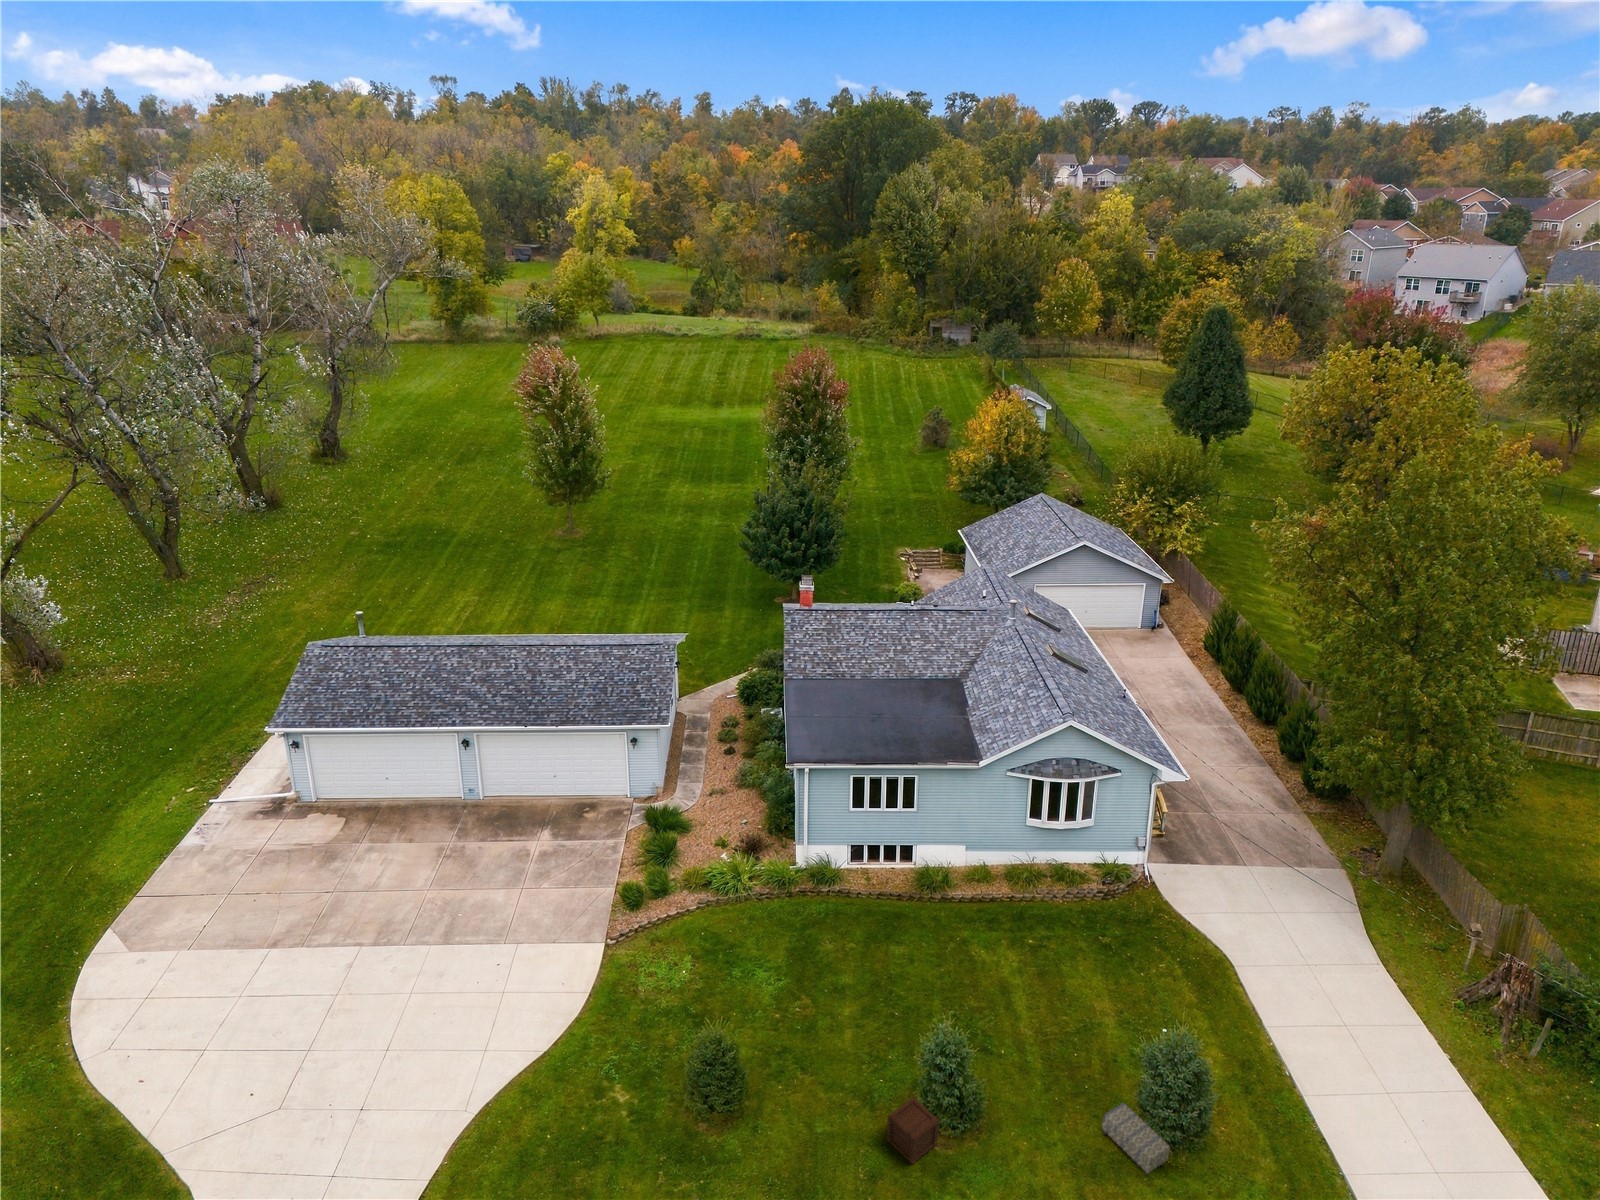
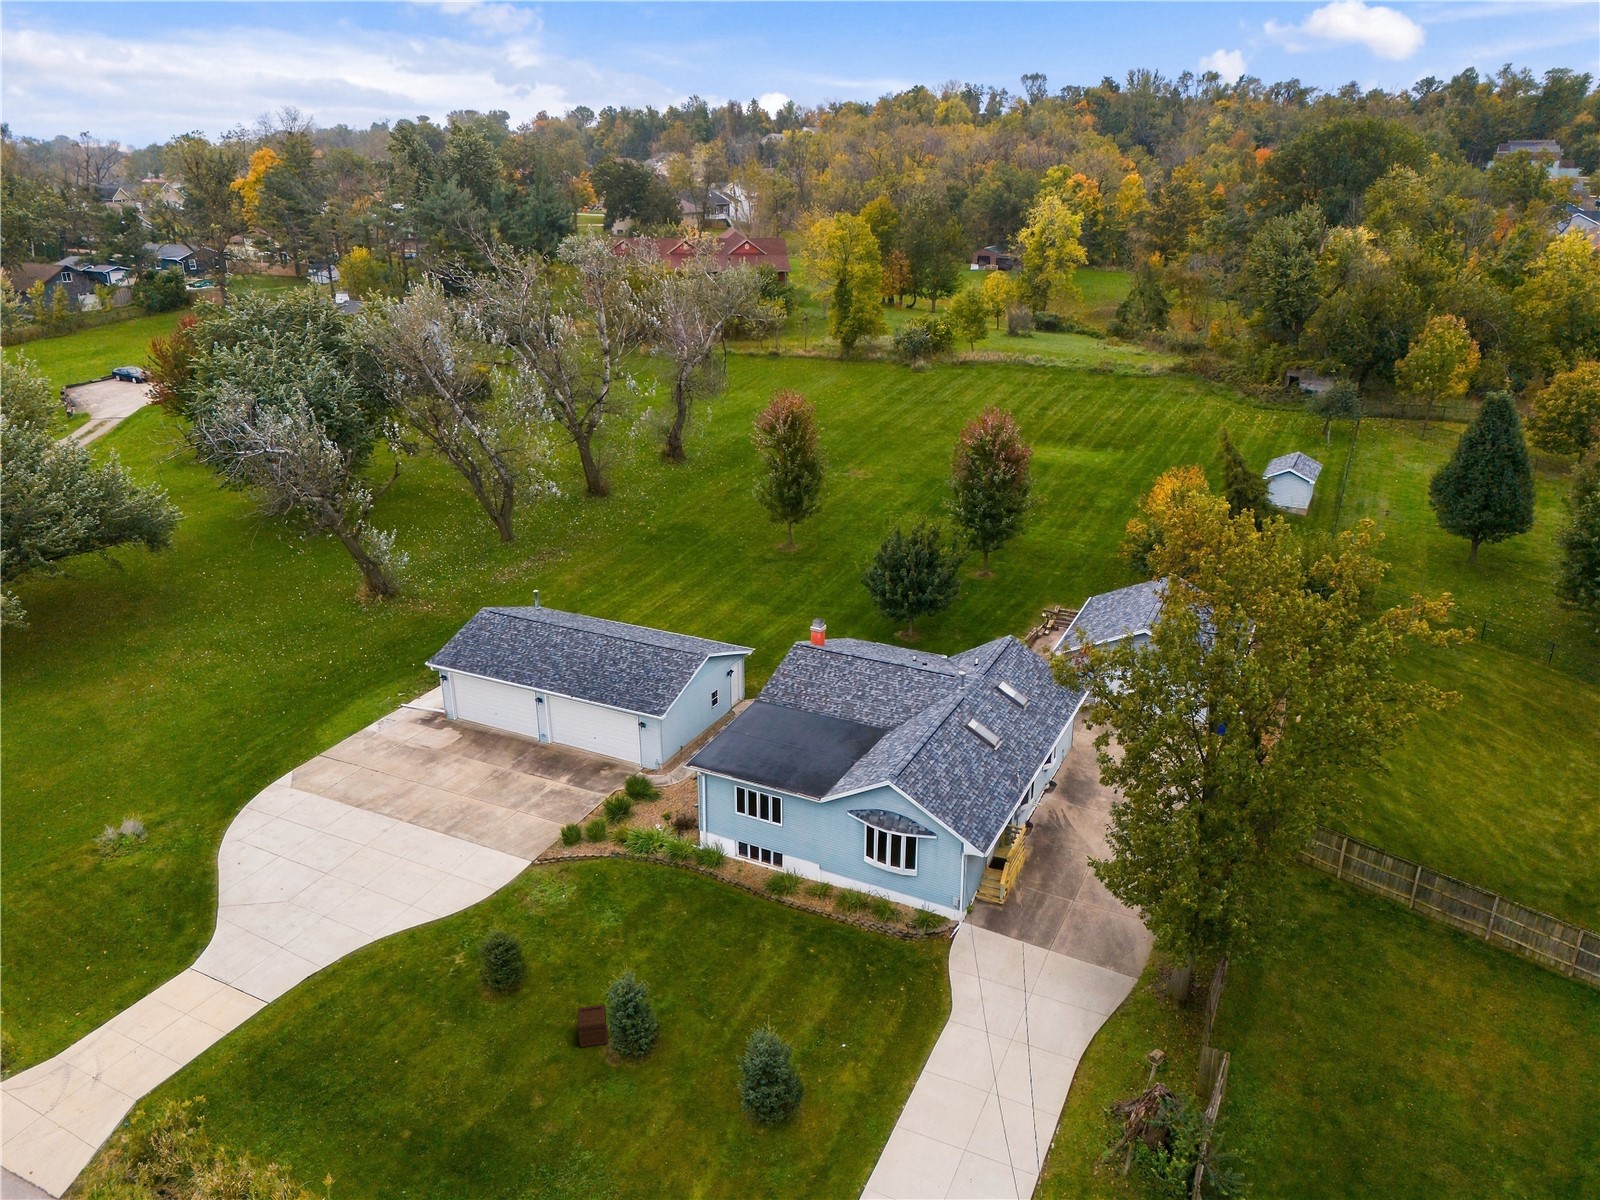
bench: present [1102,1103,1170,1177] -> none [715,1065,741,1119]

